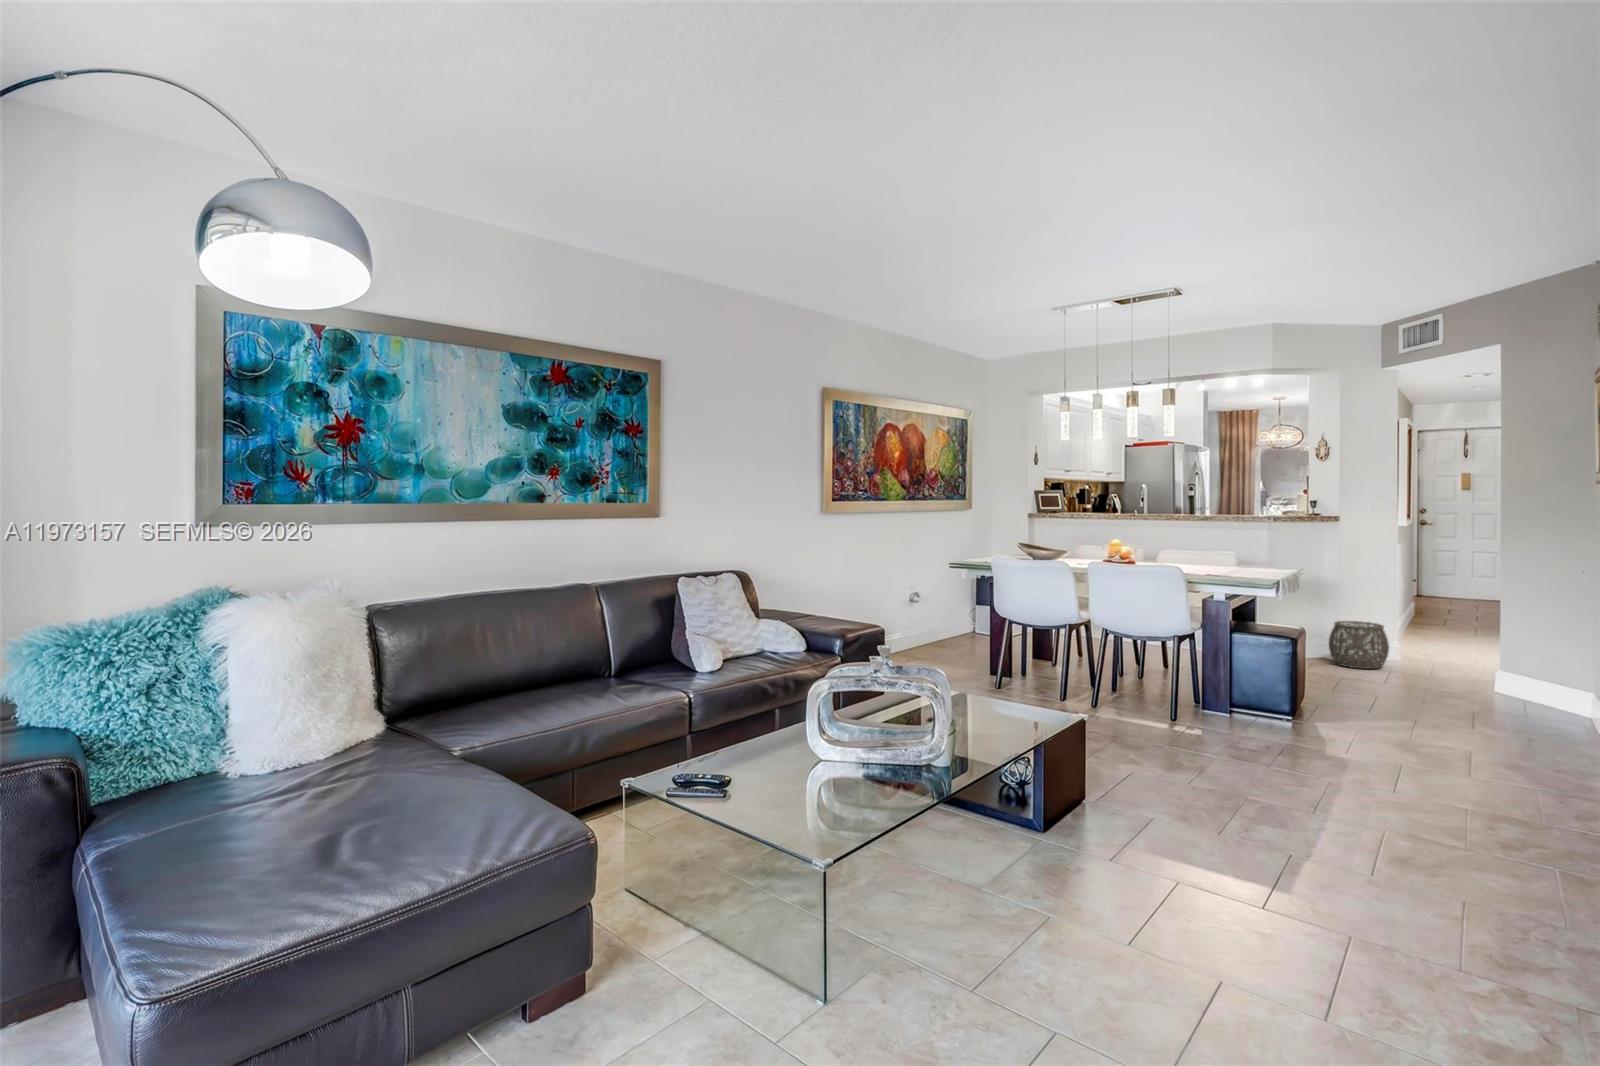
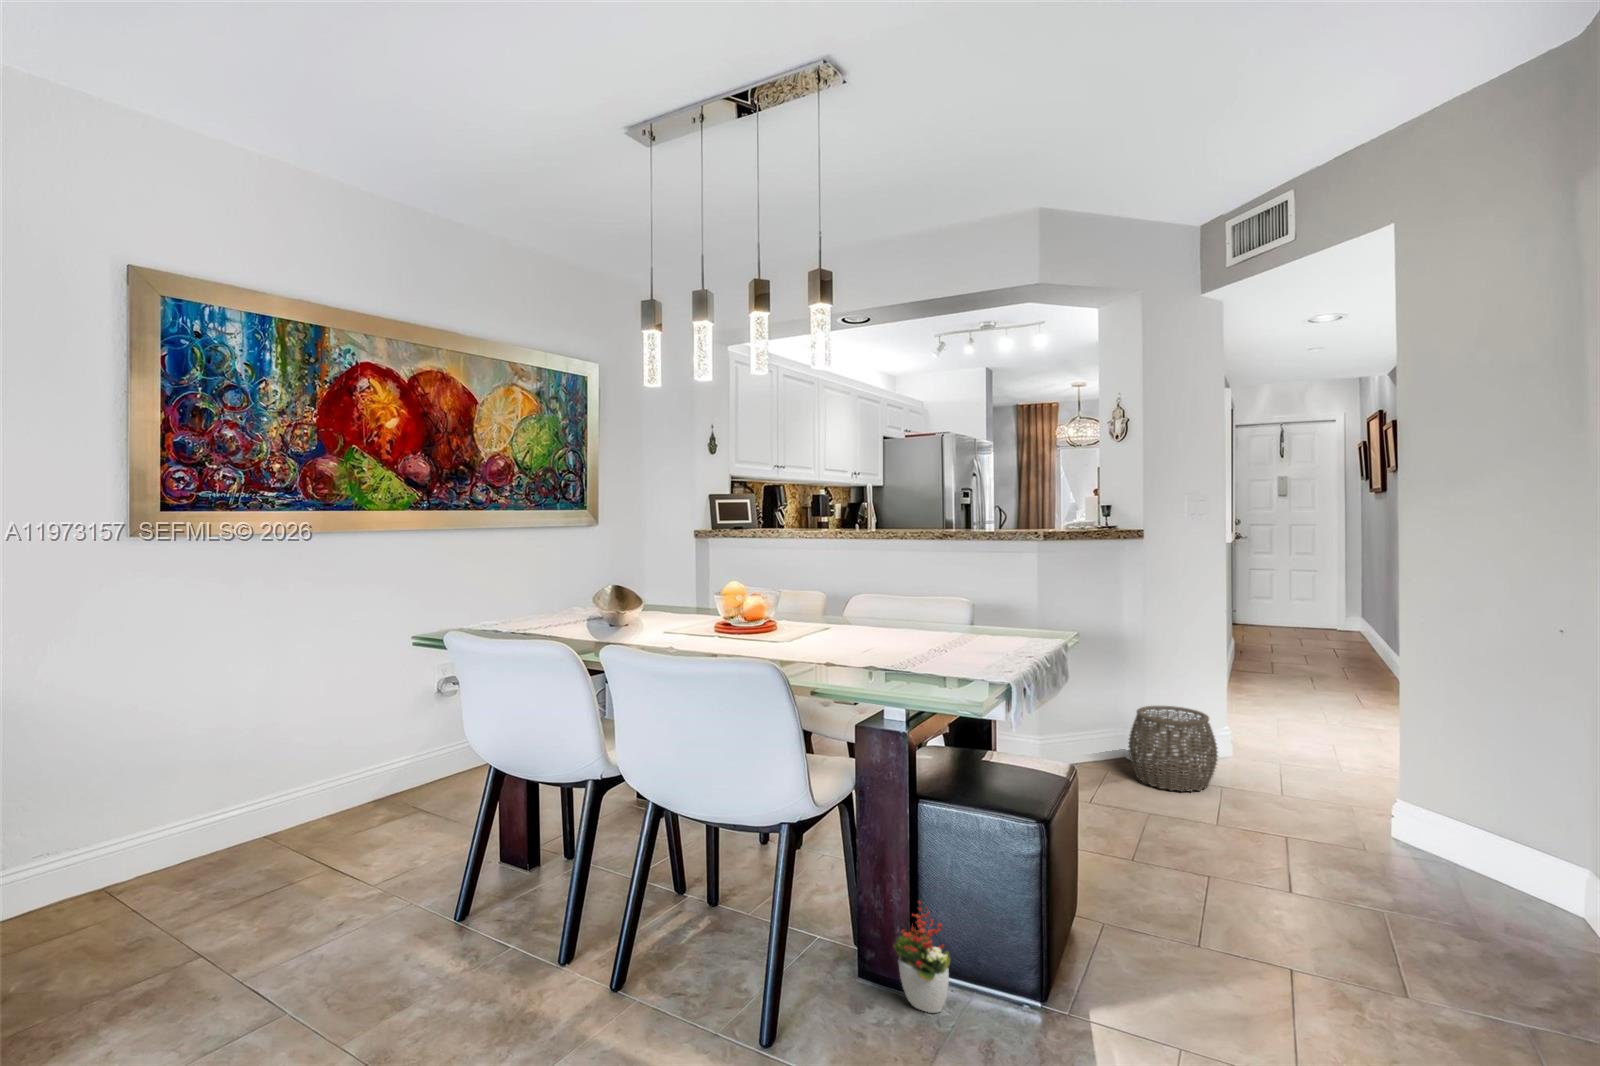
decorative plant: none [1220,674,1251,720] -> present [893,902,950,1013]

